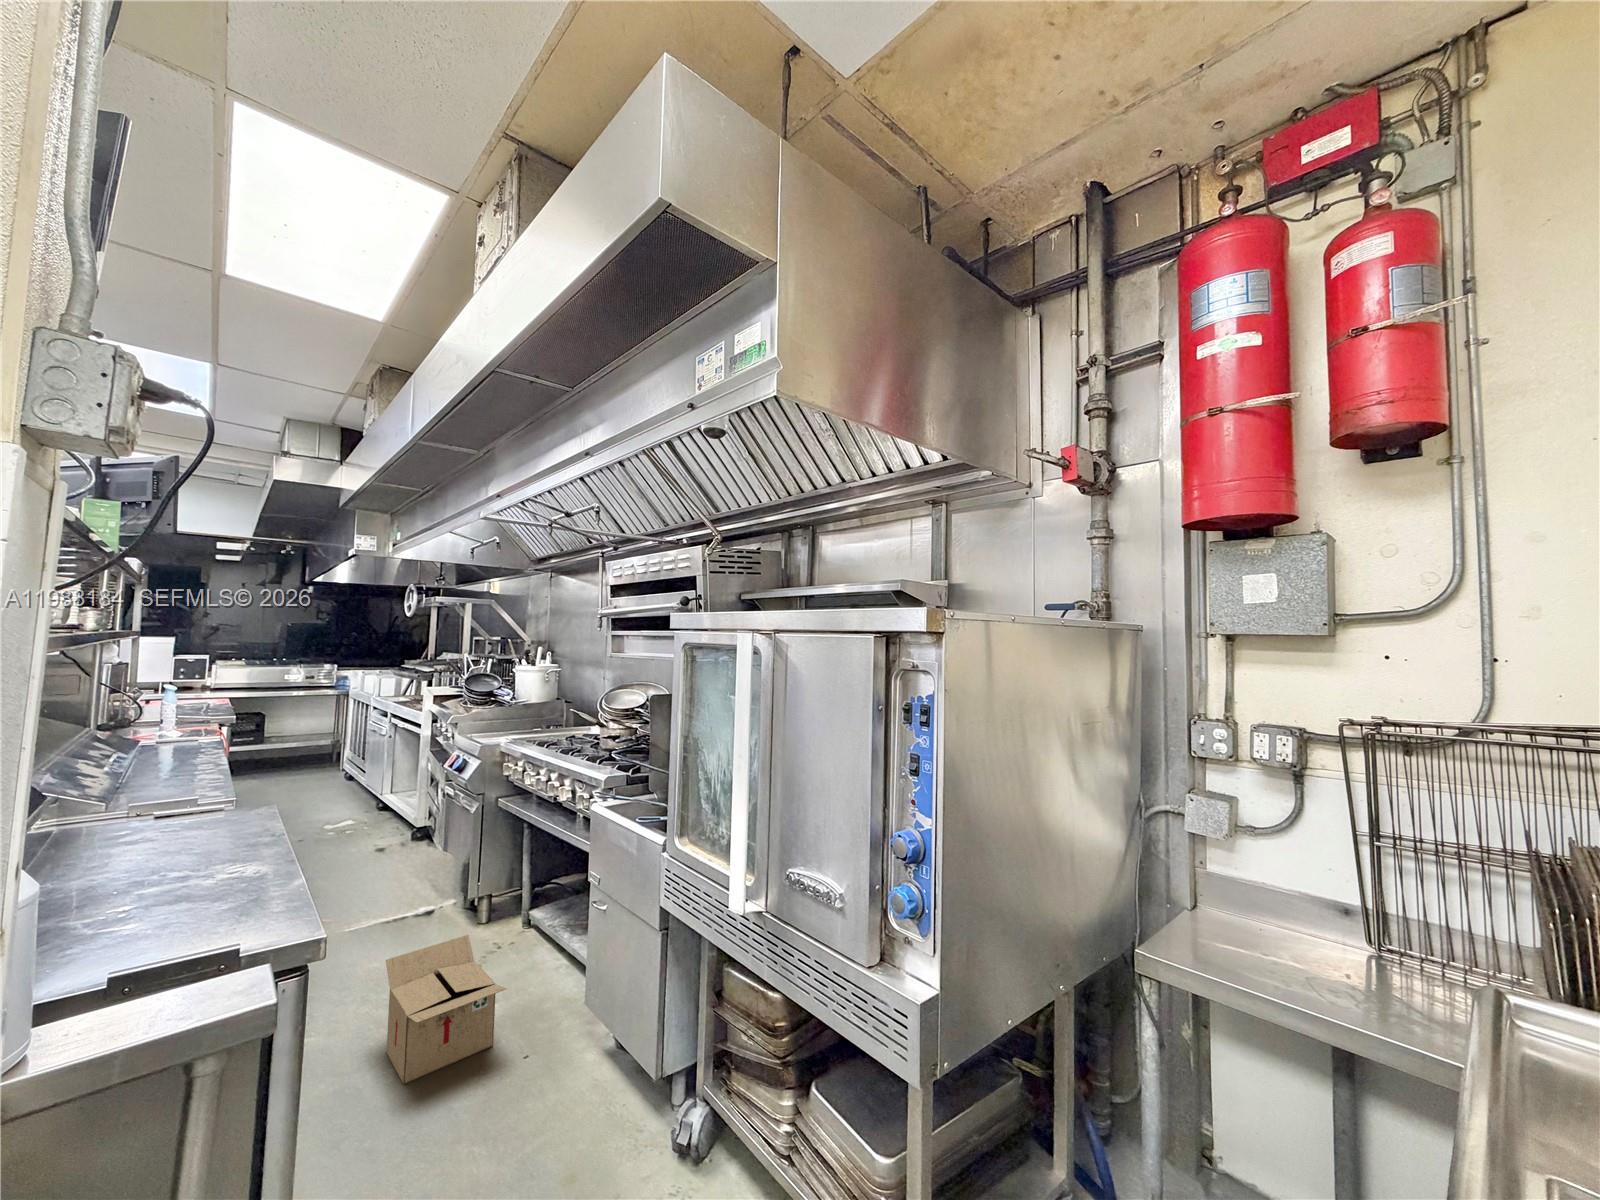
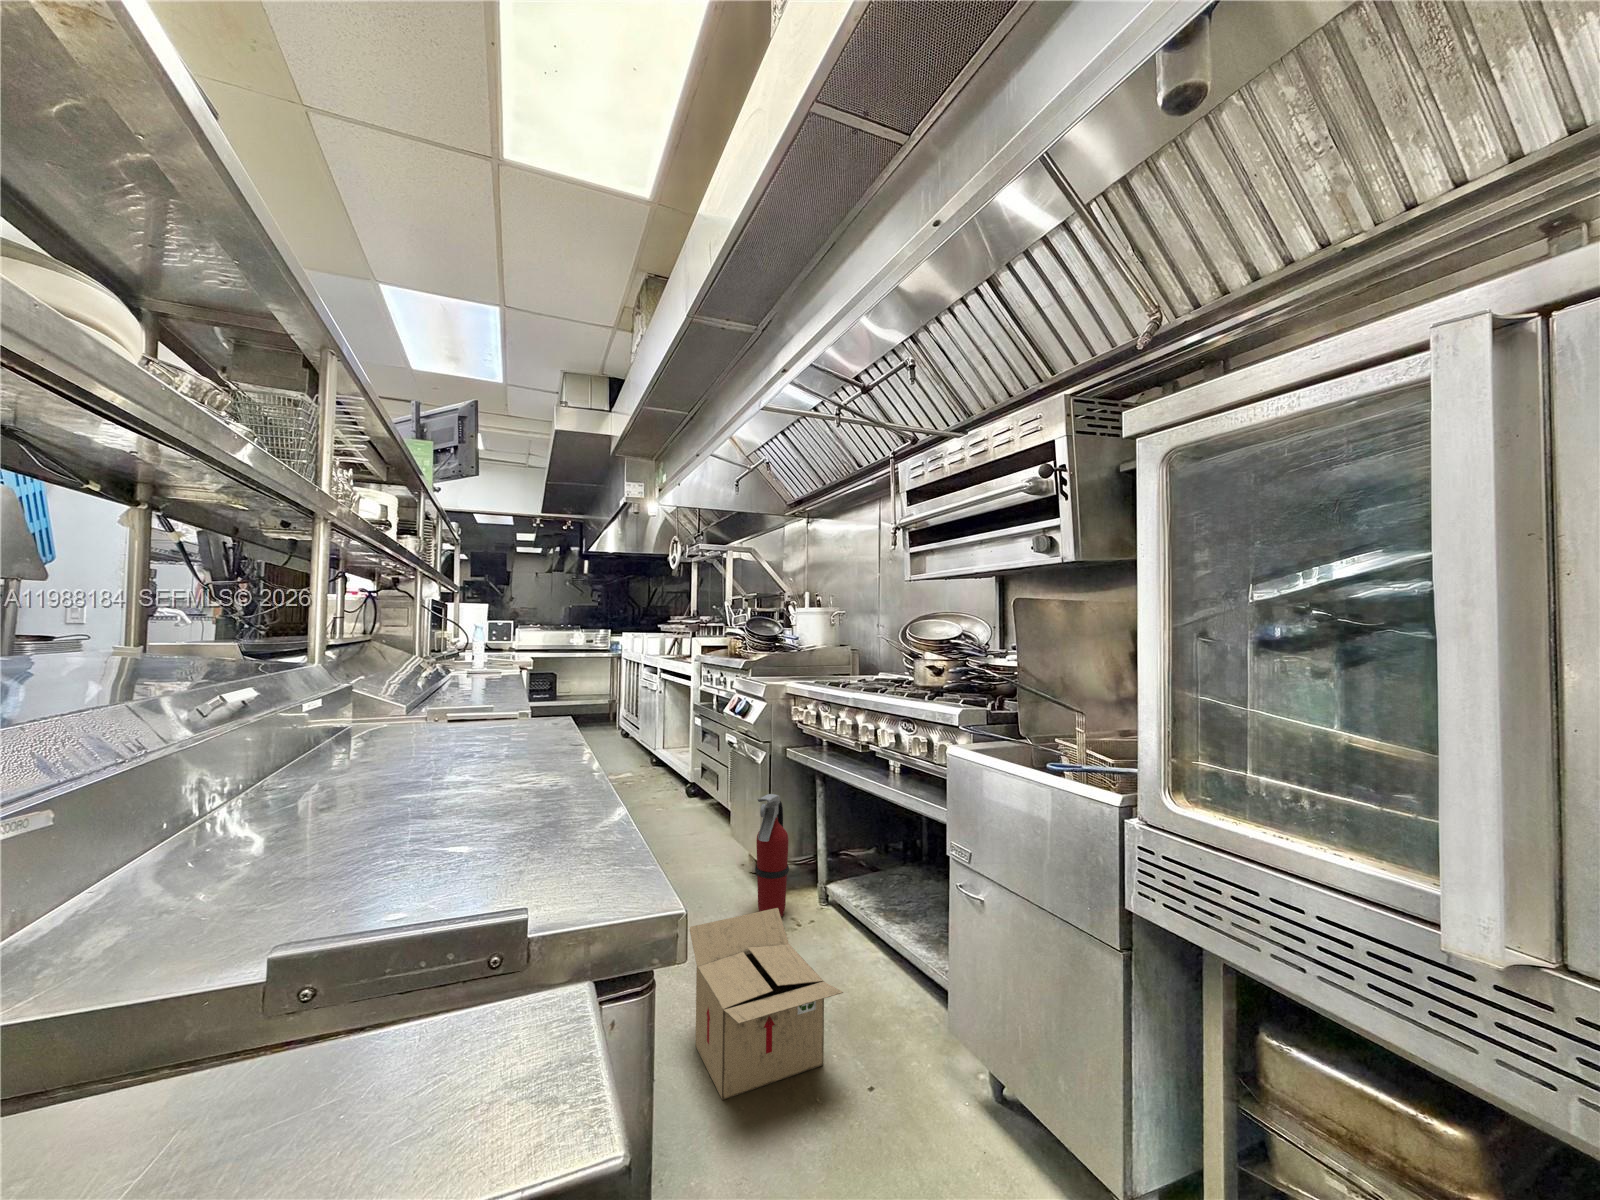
fire extinguisher: none [462,841,494,946] -> present [755,794,789,916]

